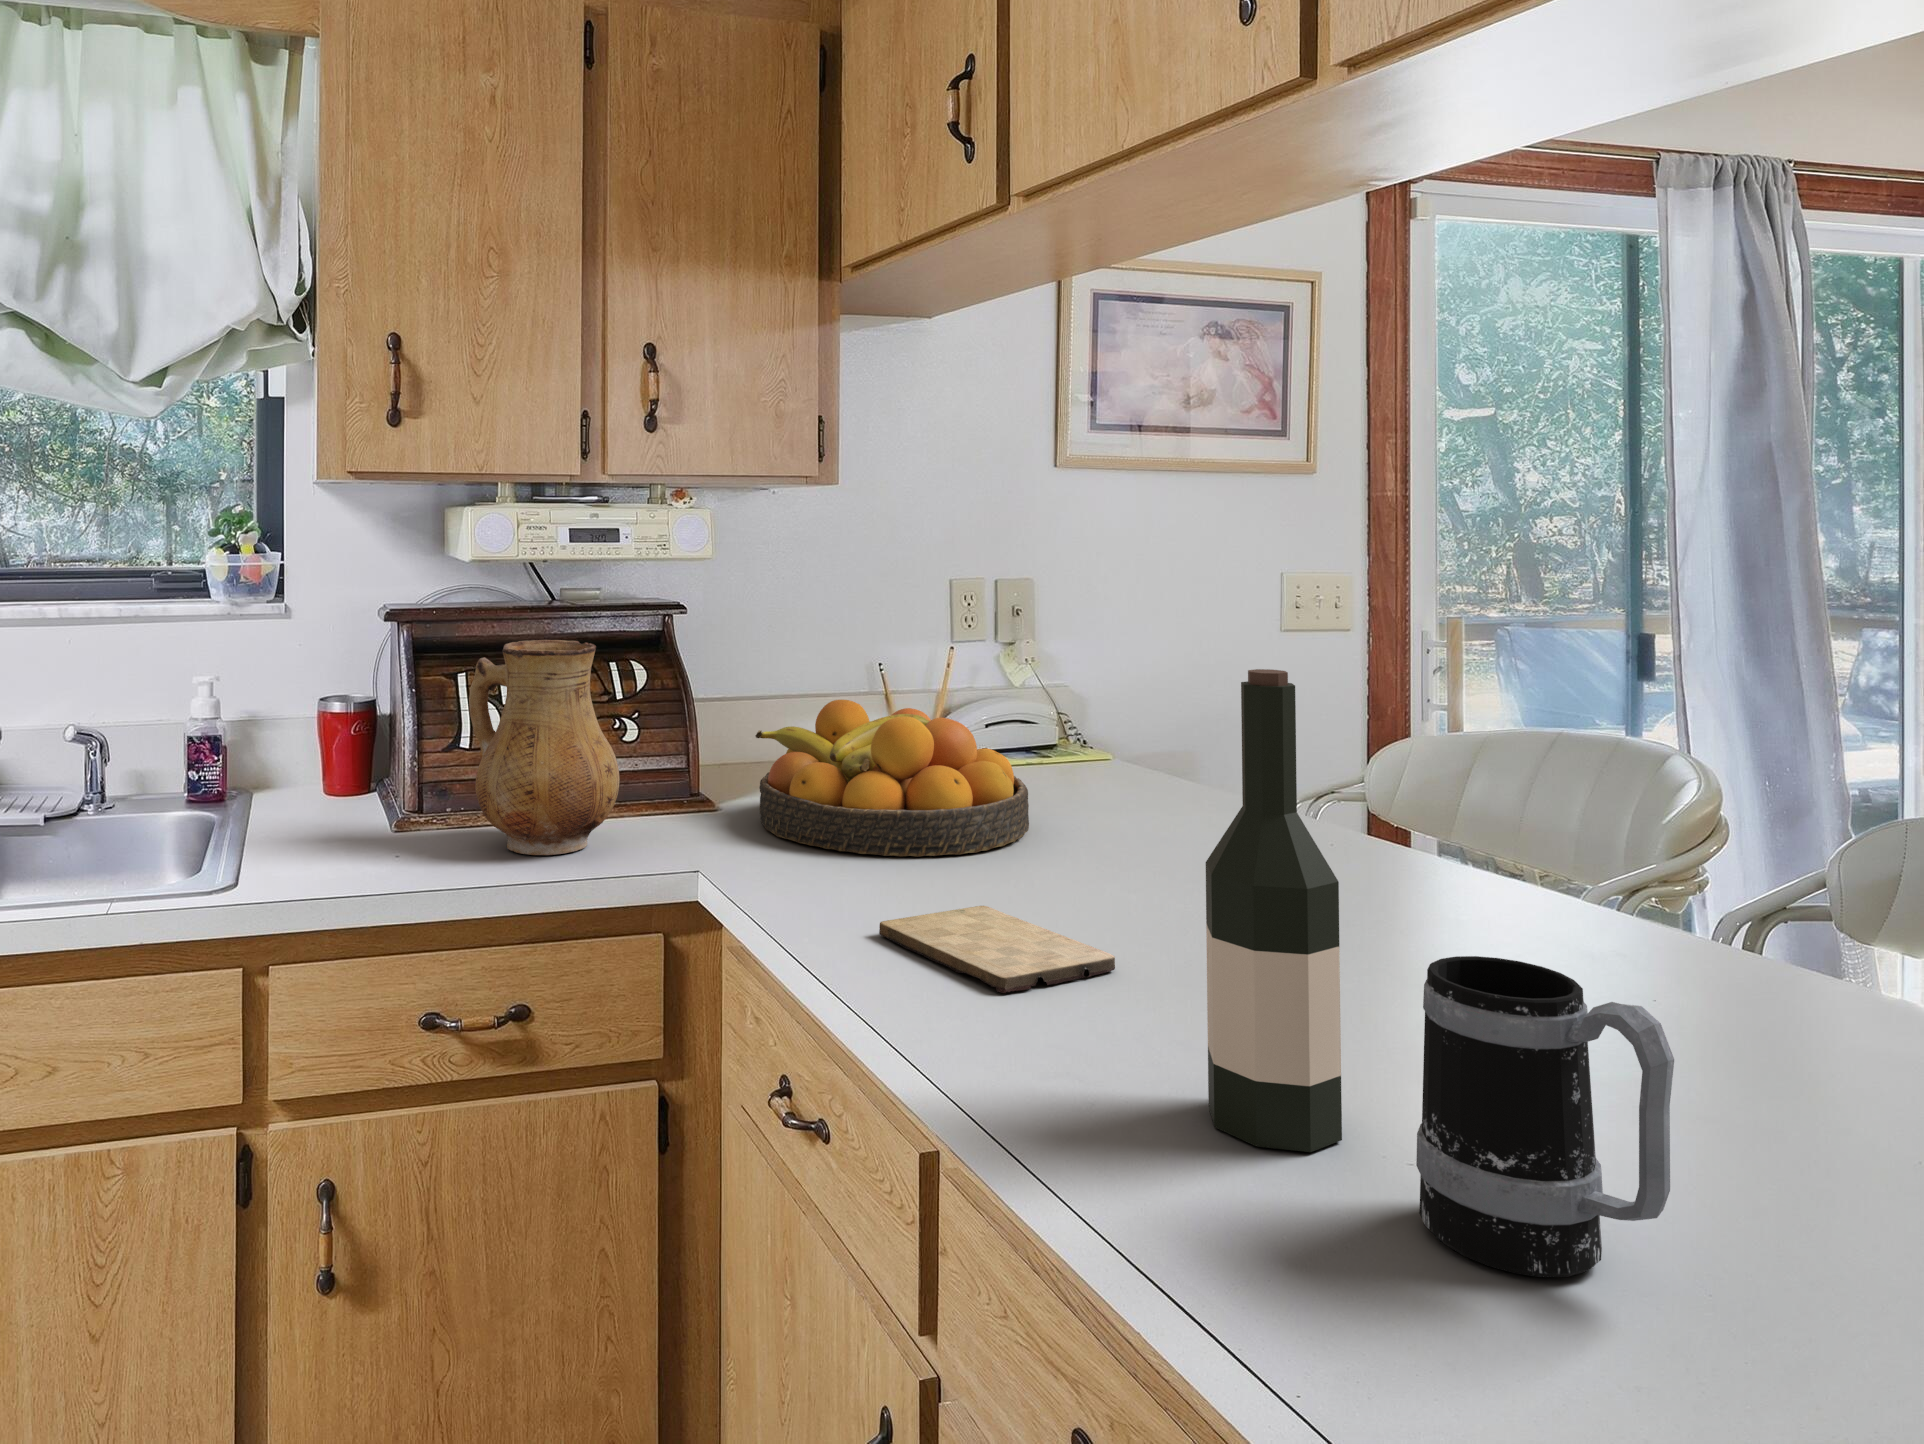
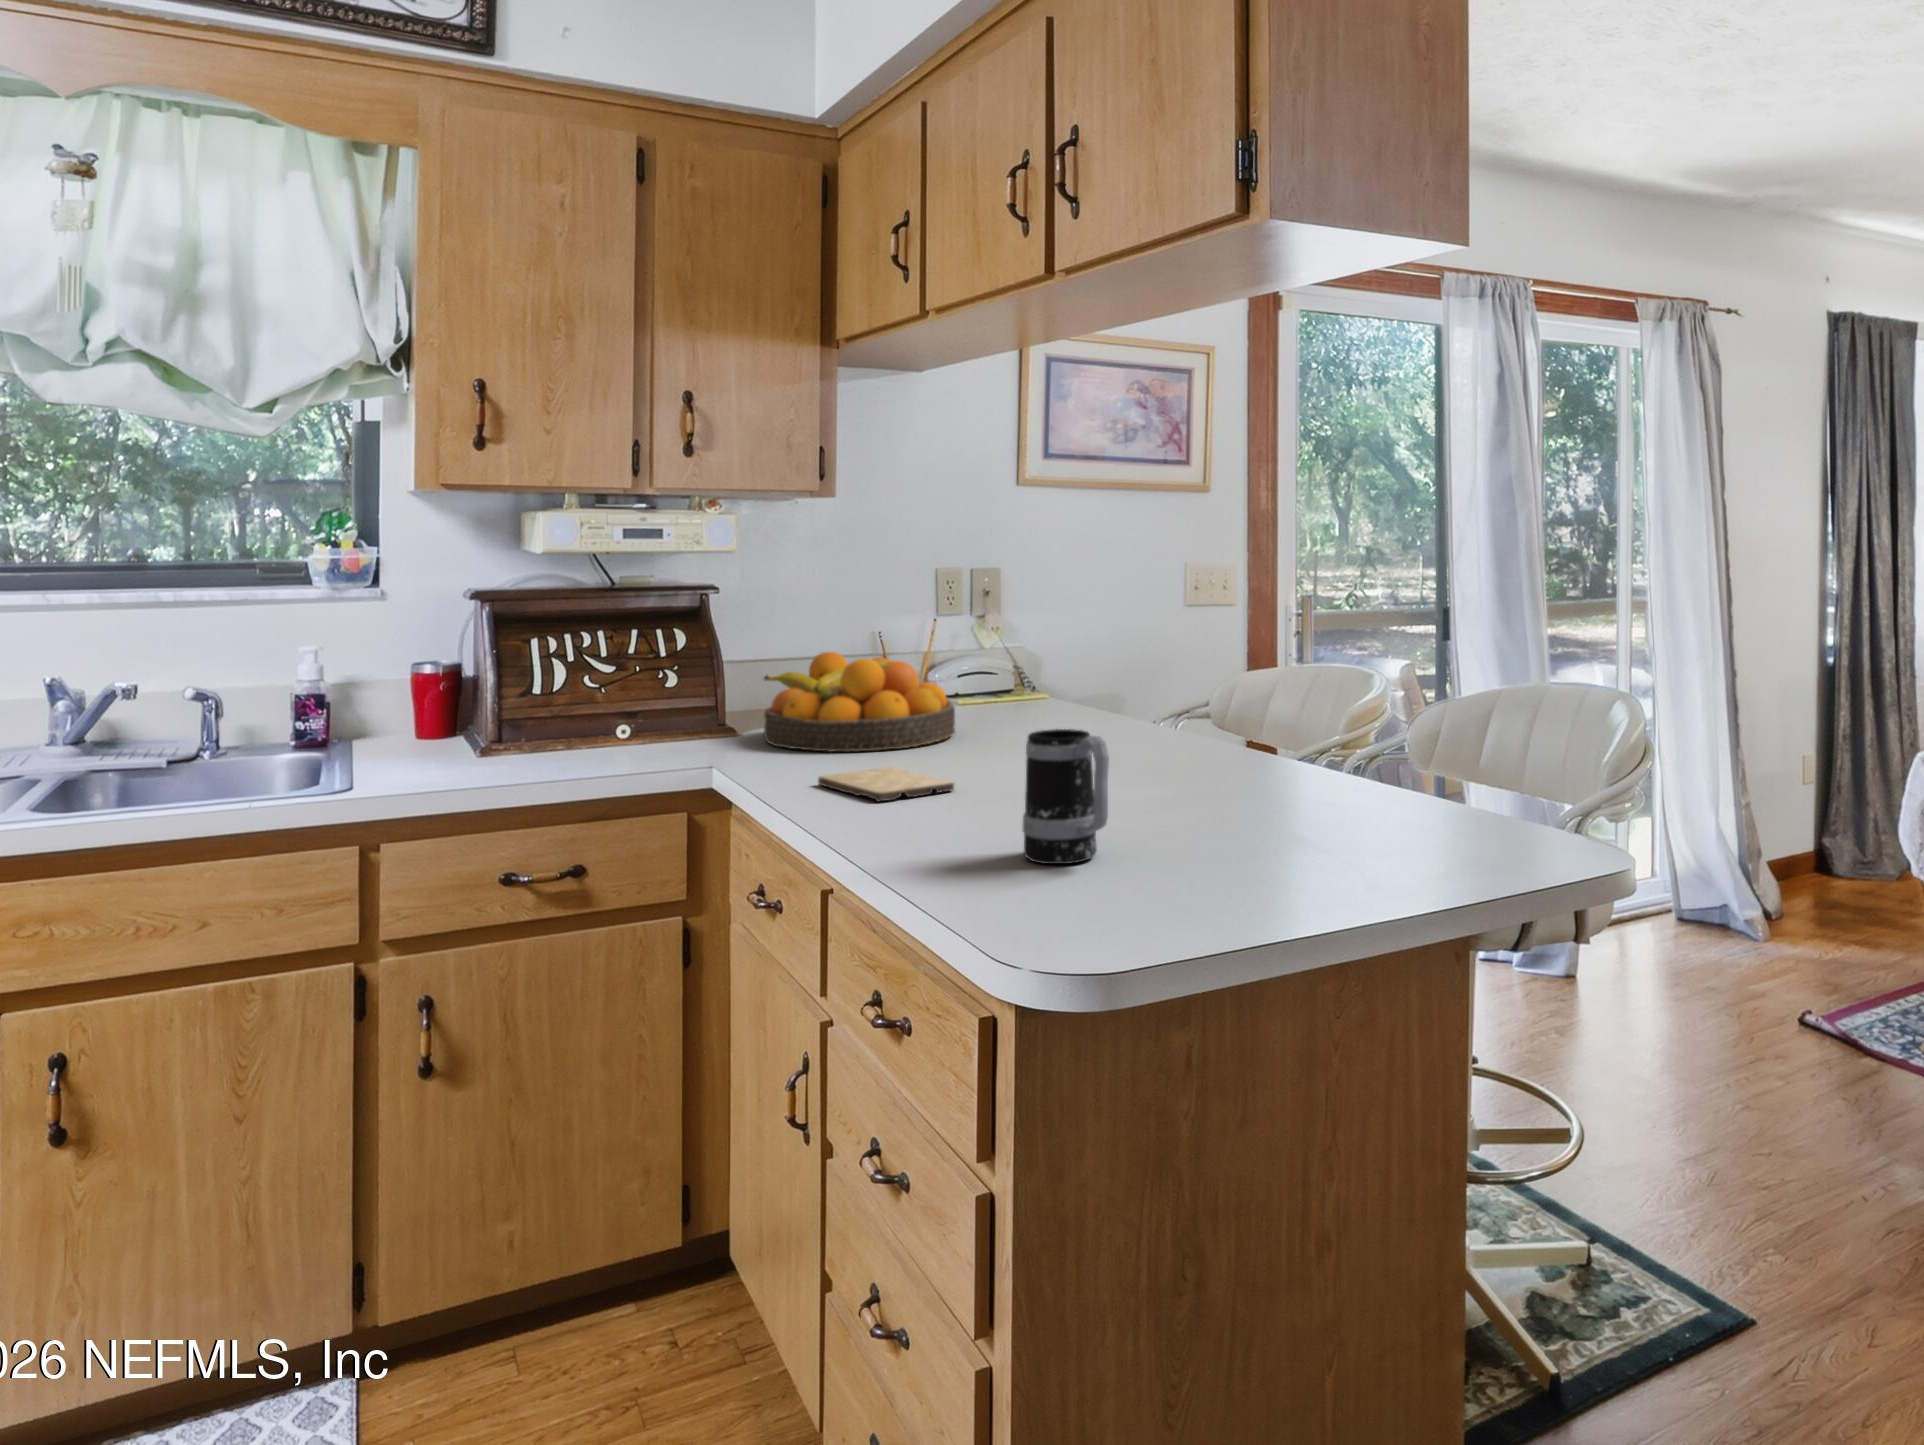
ceramic pitcher: present [469,640,620,855] -> none [539,610,655,762]
wine bottle: present [1206,669,1342,1152] -> none [954,598,1018,841]

